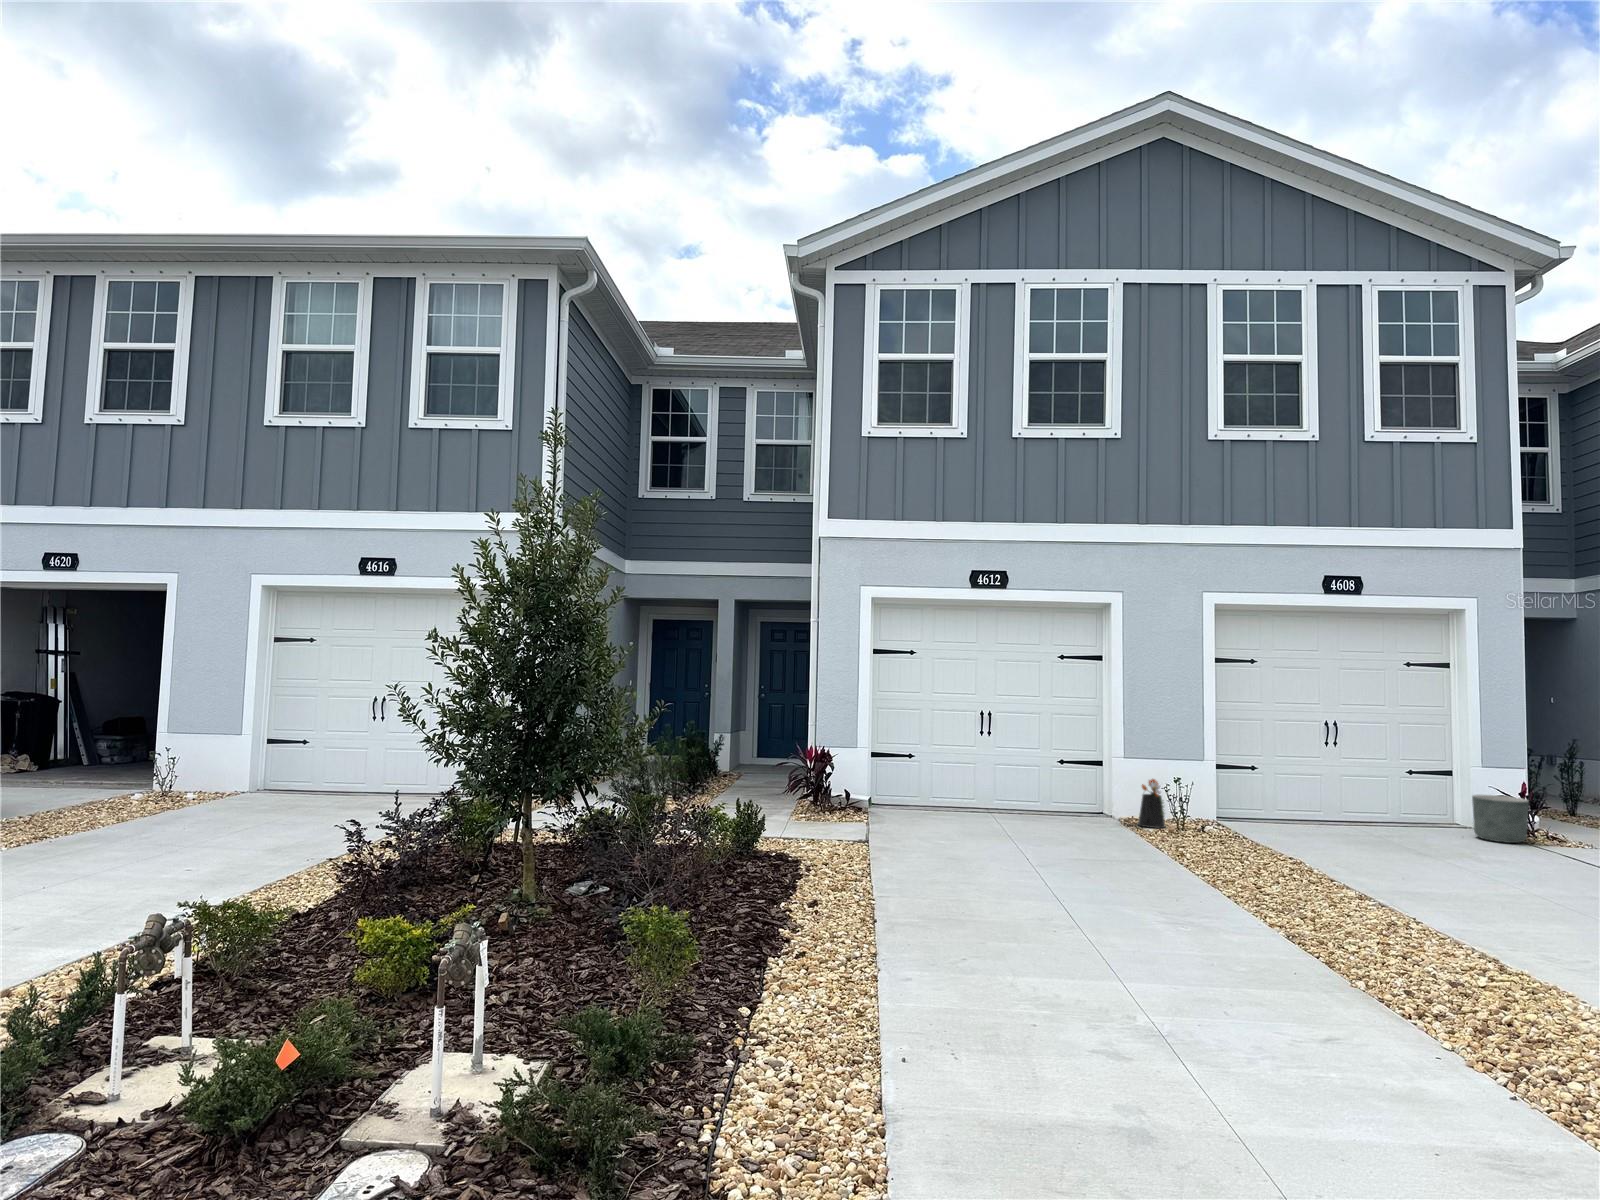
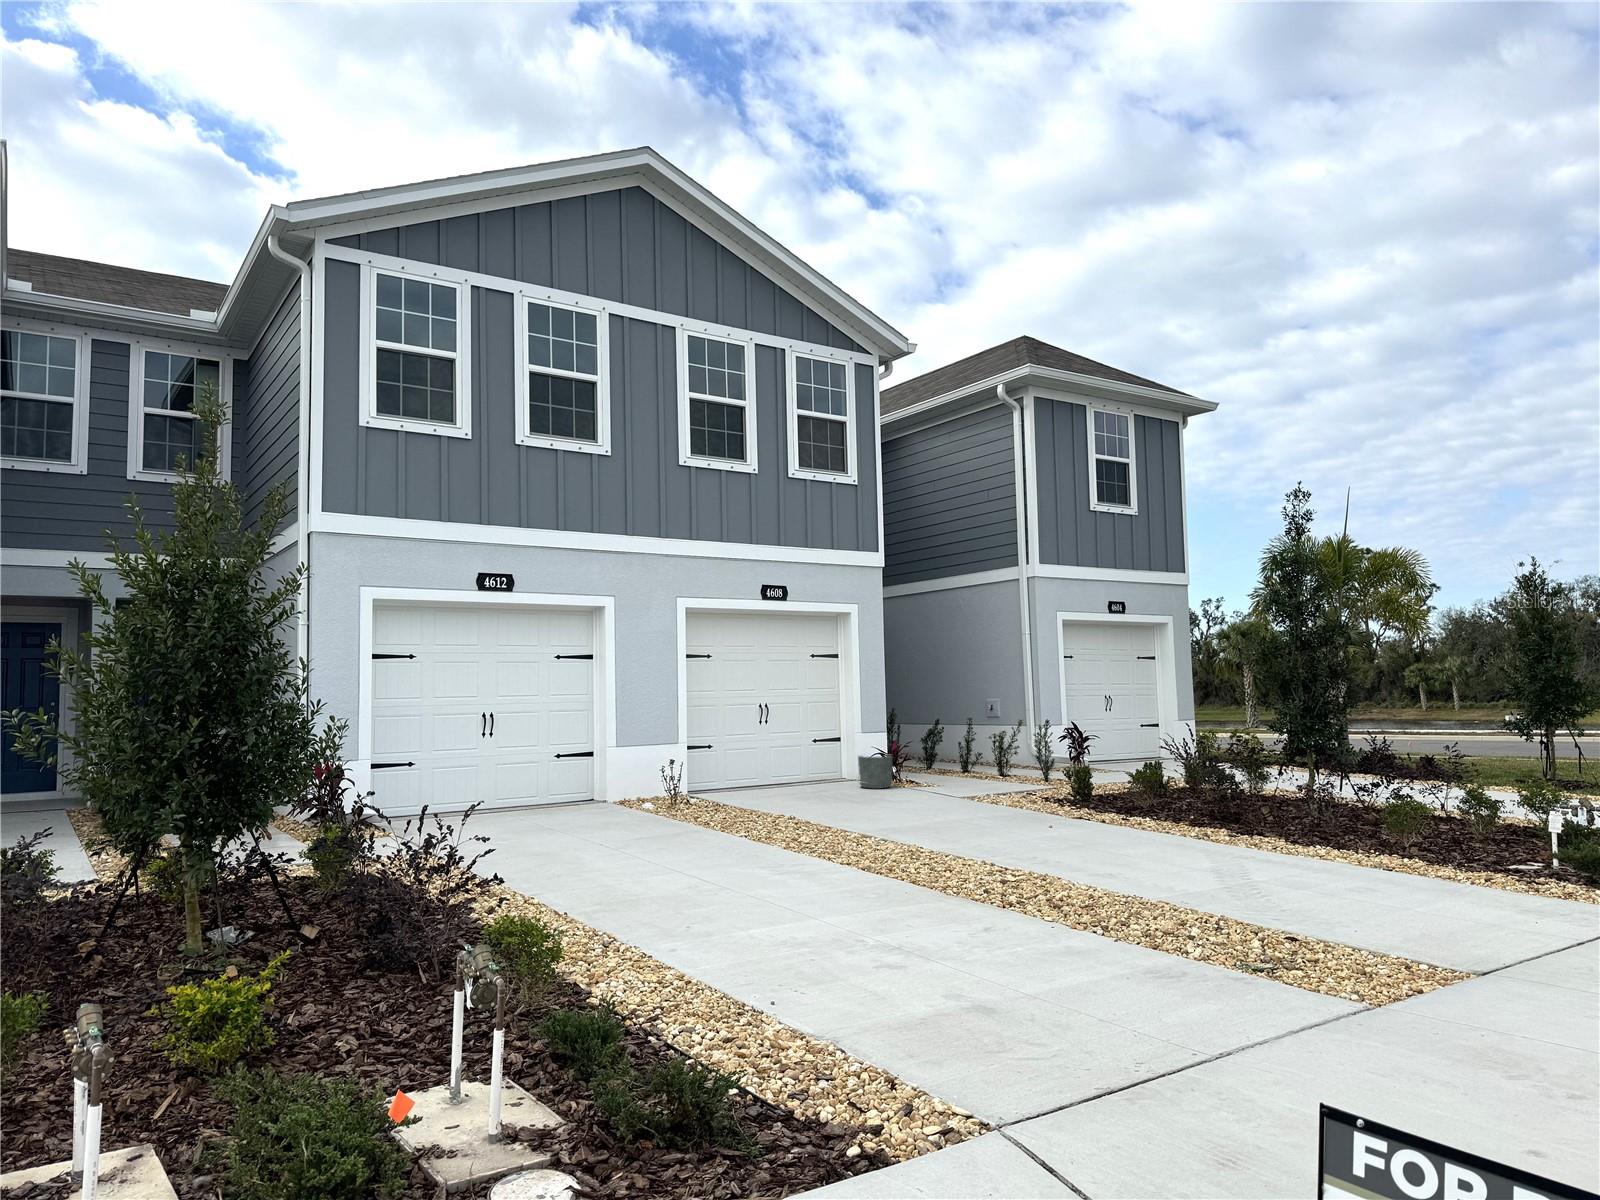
watering can: present [1138,779,1165,828] -> none [632,765,657,810]

